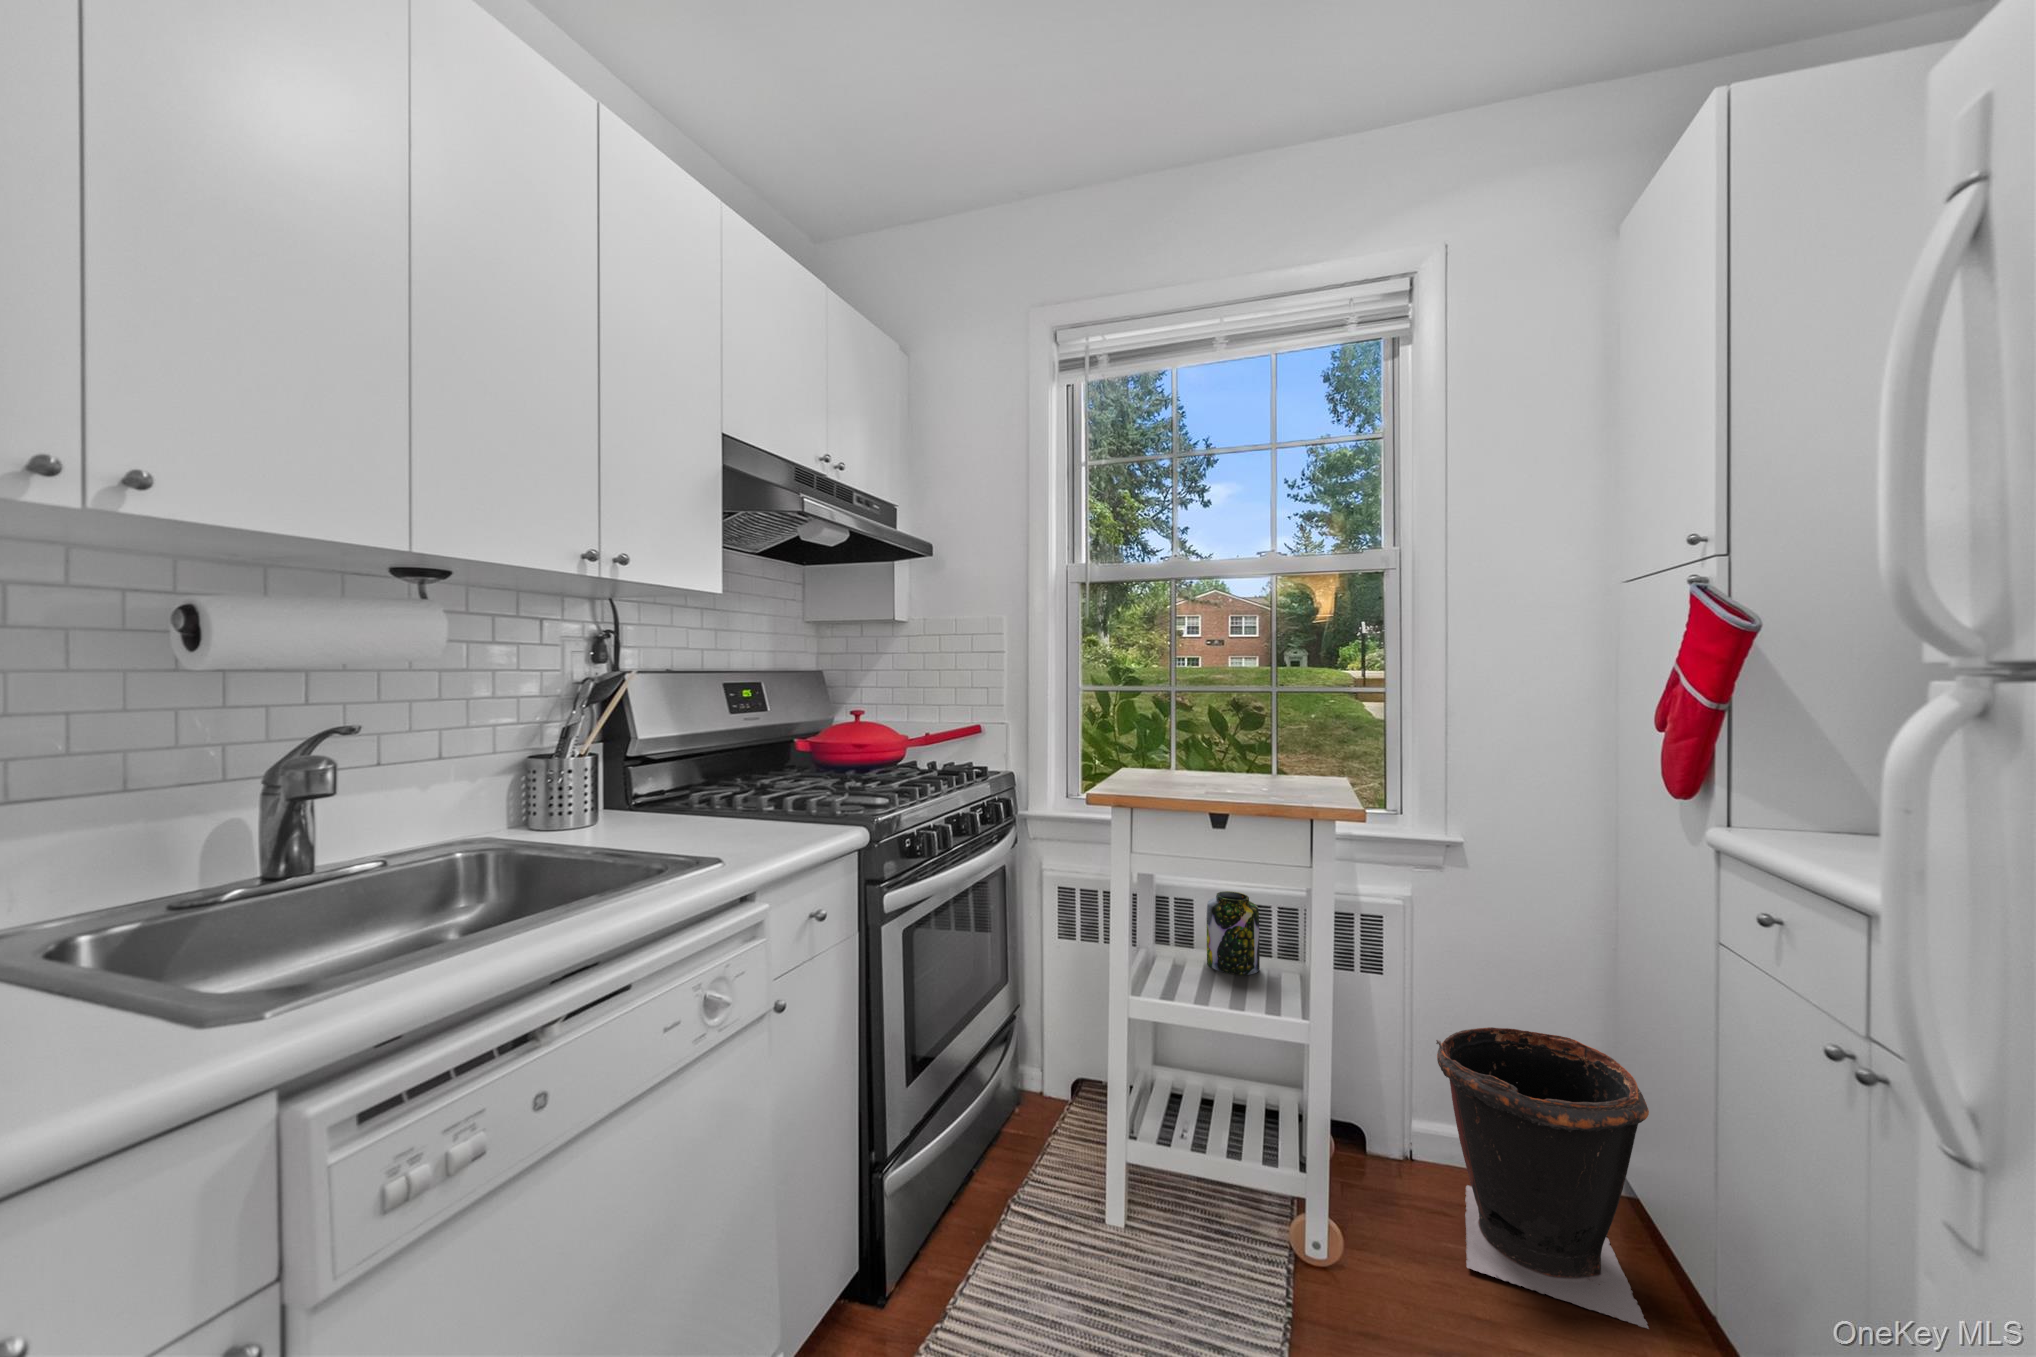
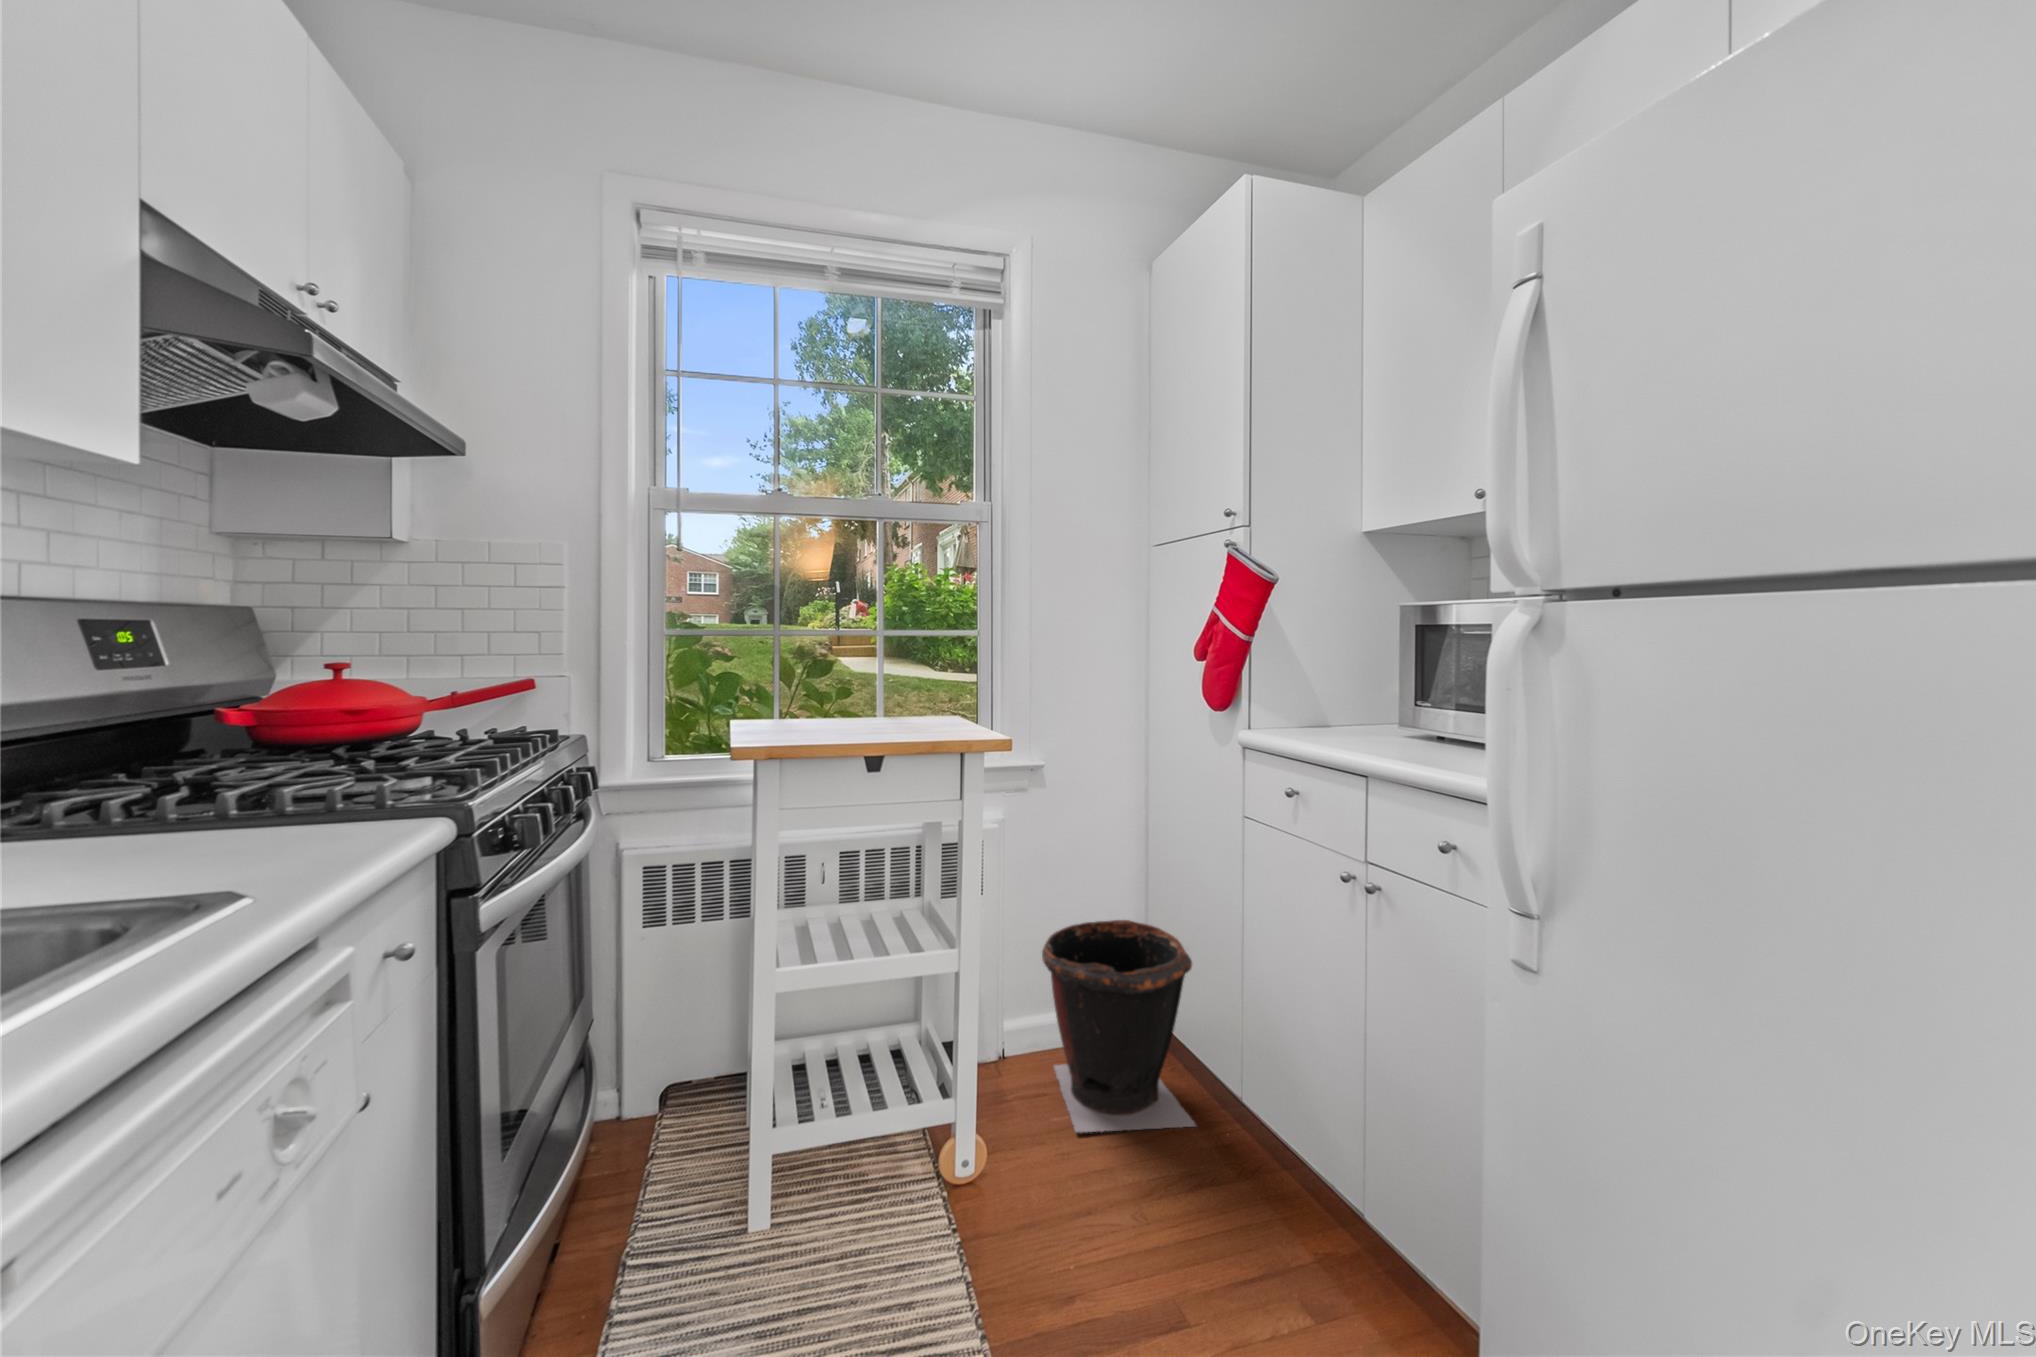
jar: present [1207,891,1260,975] -> none [827,843,882,927]

